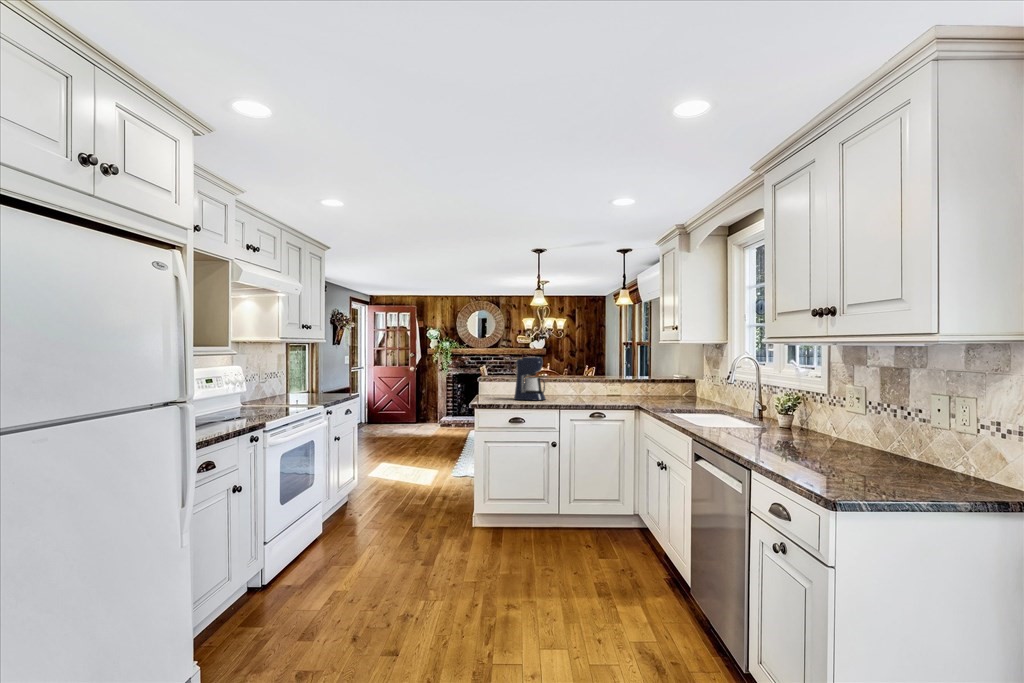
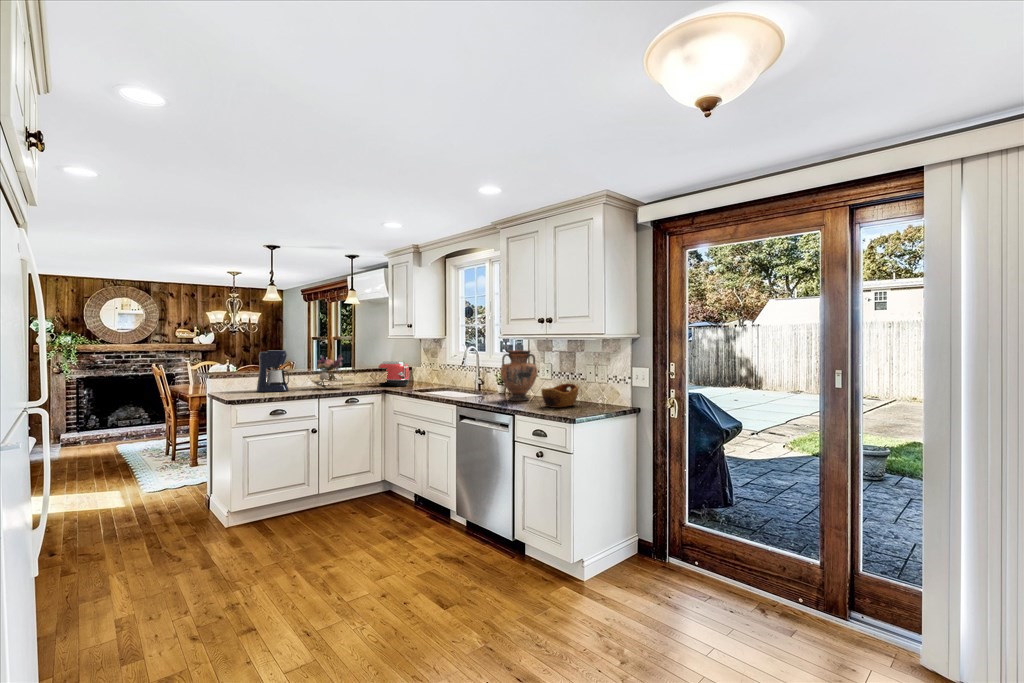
flower arrangement: none [567,361,614,400] -> present [312,355,351,388]
vase: none [765,363,831,444] -> present [500,350,537,401]
toaster: none [649,370,687,401] -> present [378,361,409,386]
wooden bowl: none [813,424,901,470] -> present [542,383,578,407]

